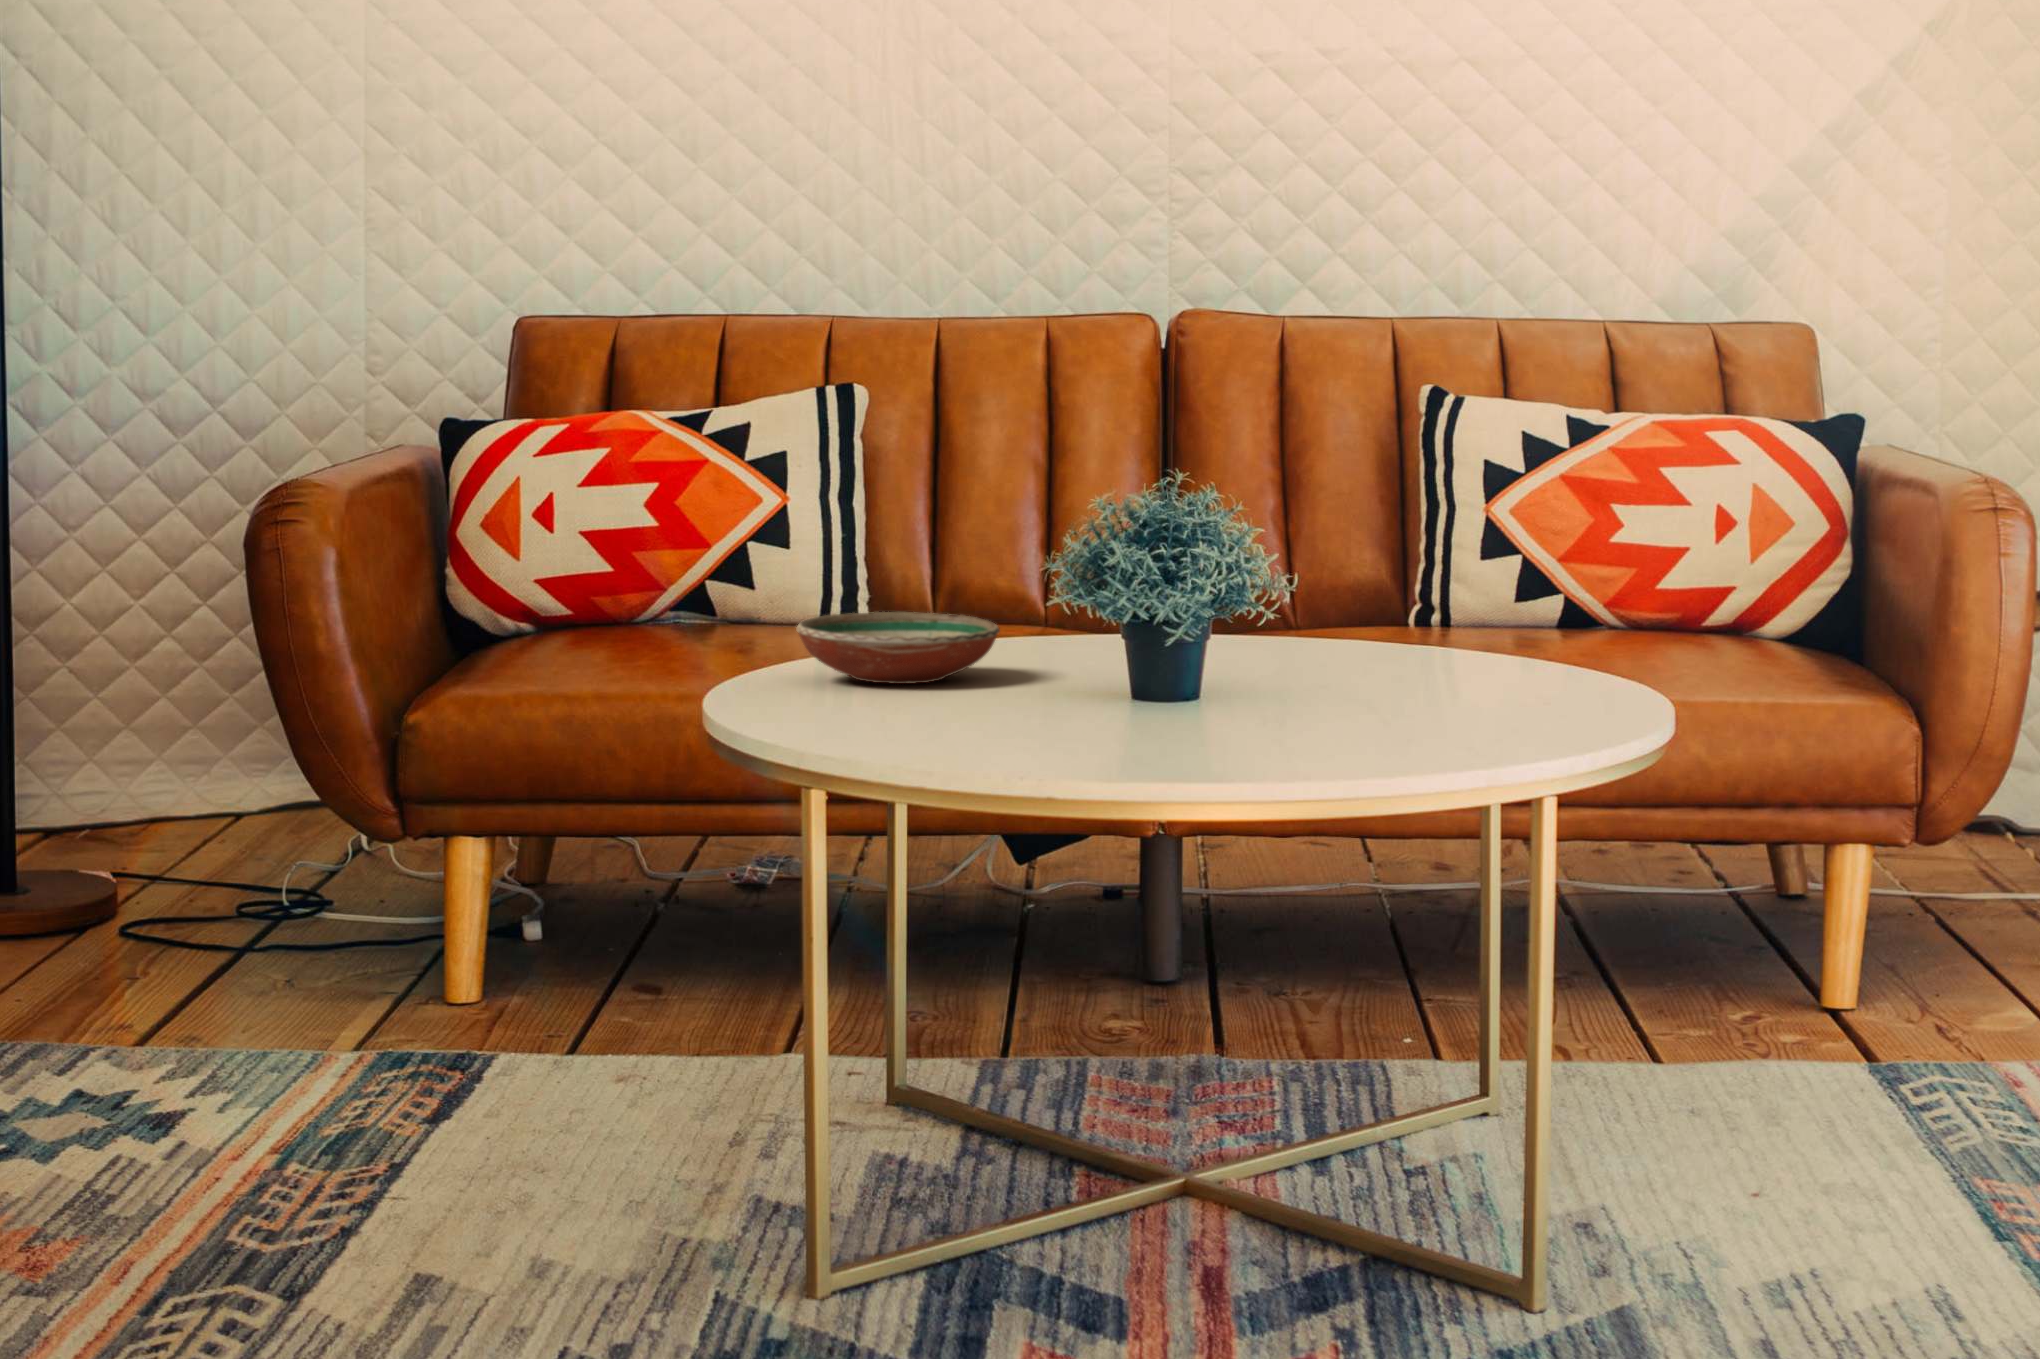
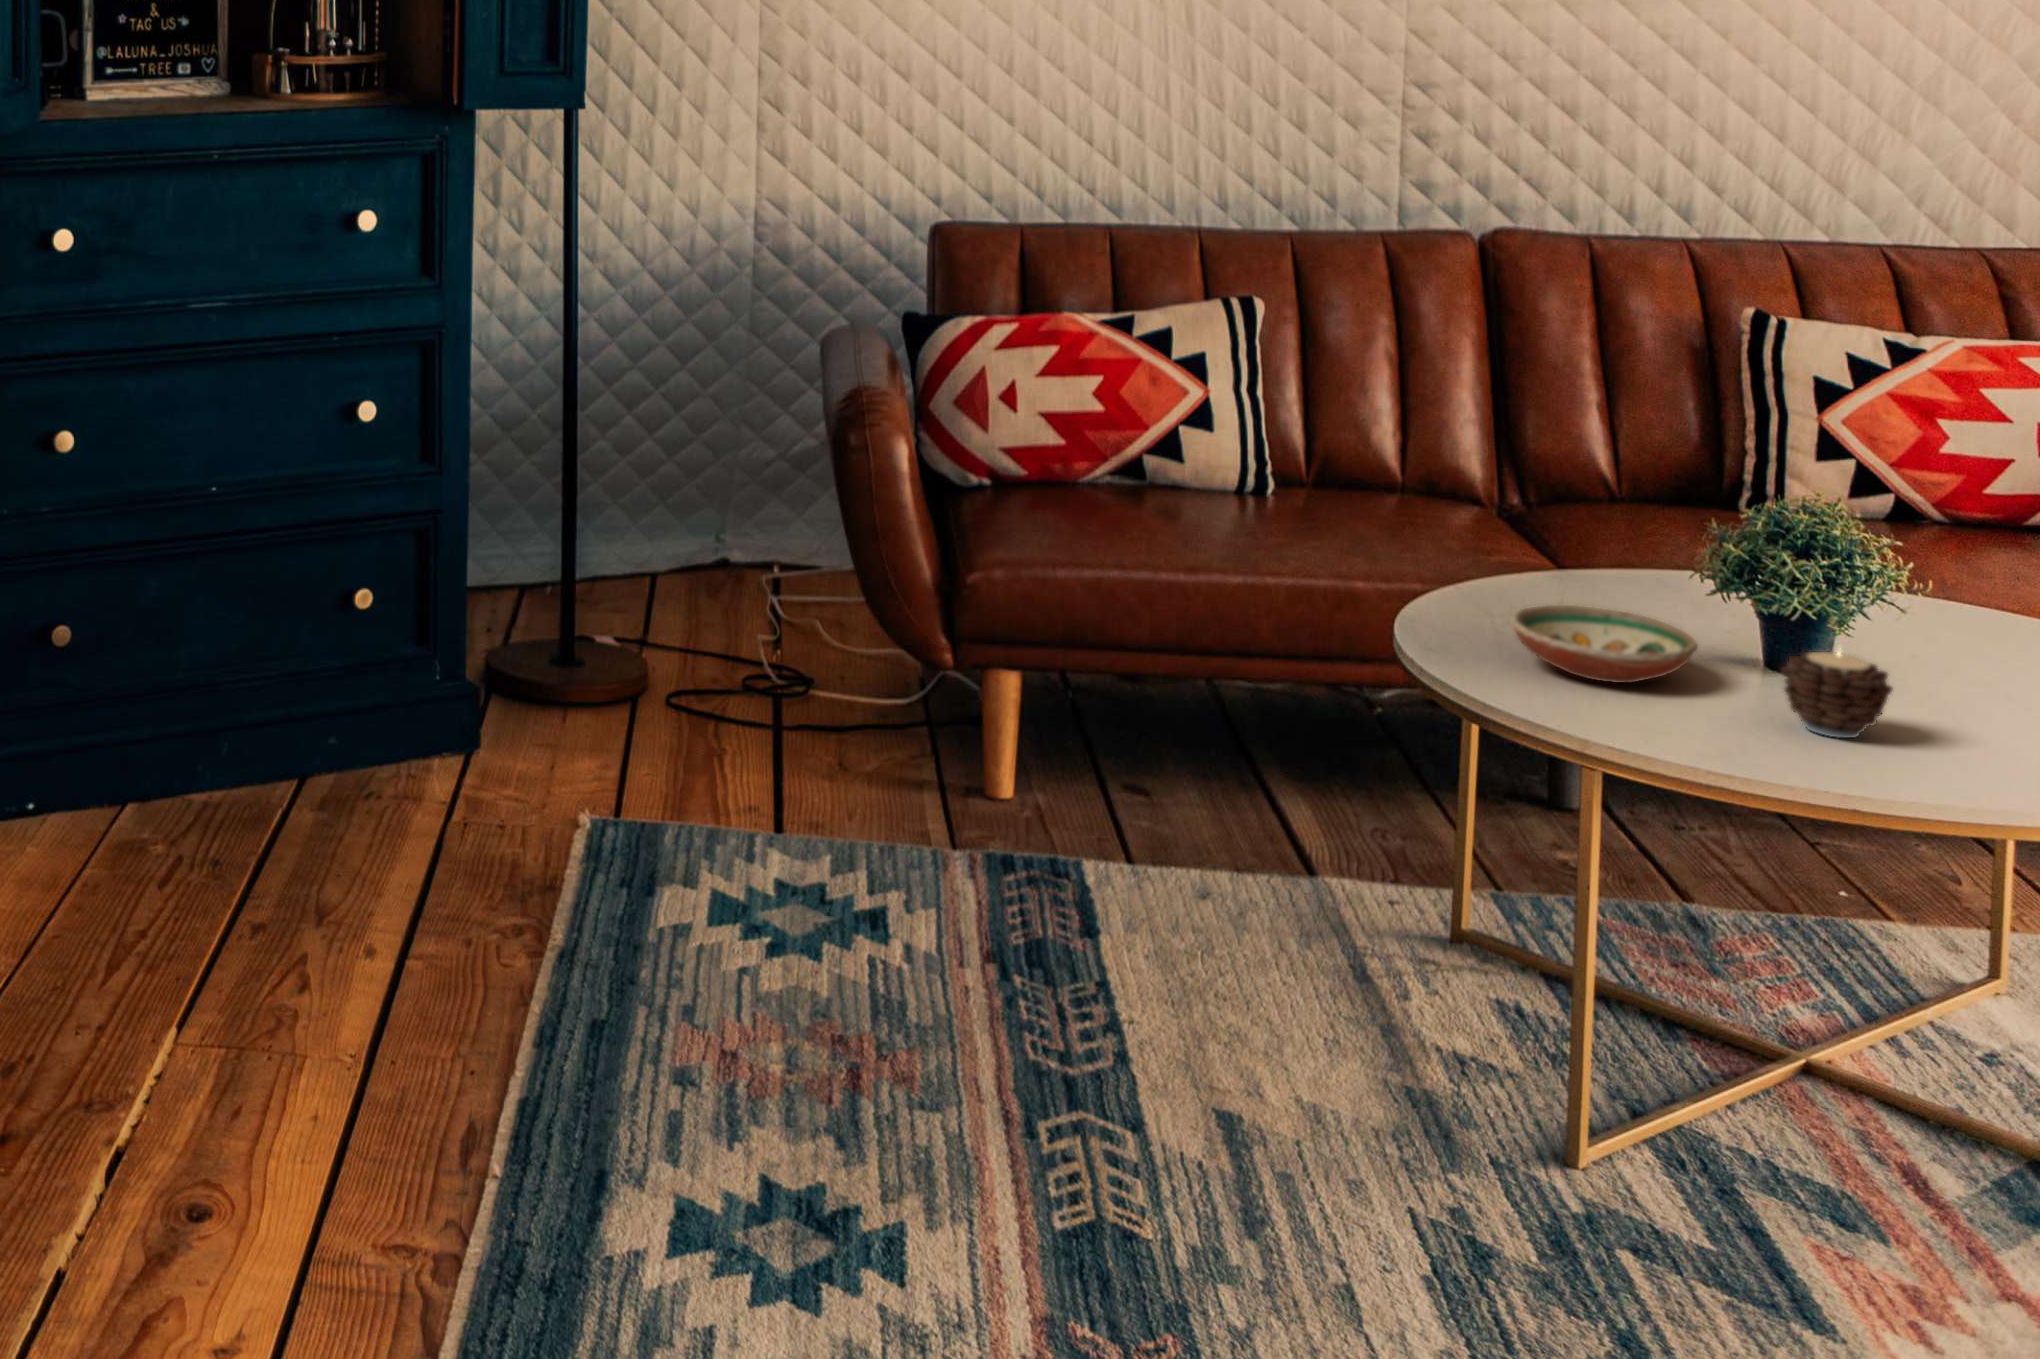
candle: none [1022,593,1131,705] -> present [1781,651,1892,738]

